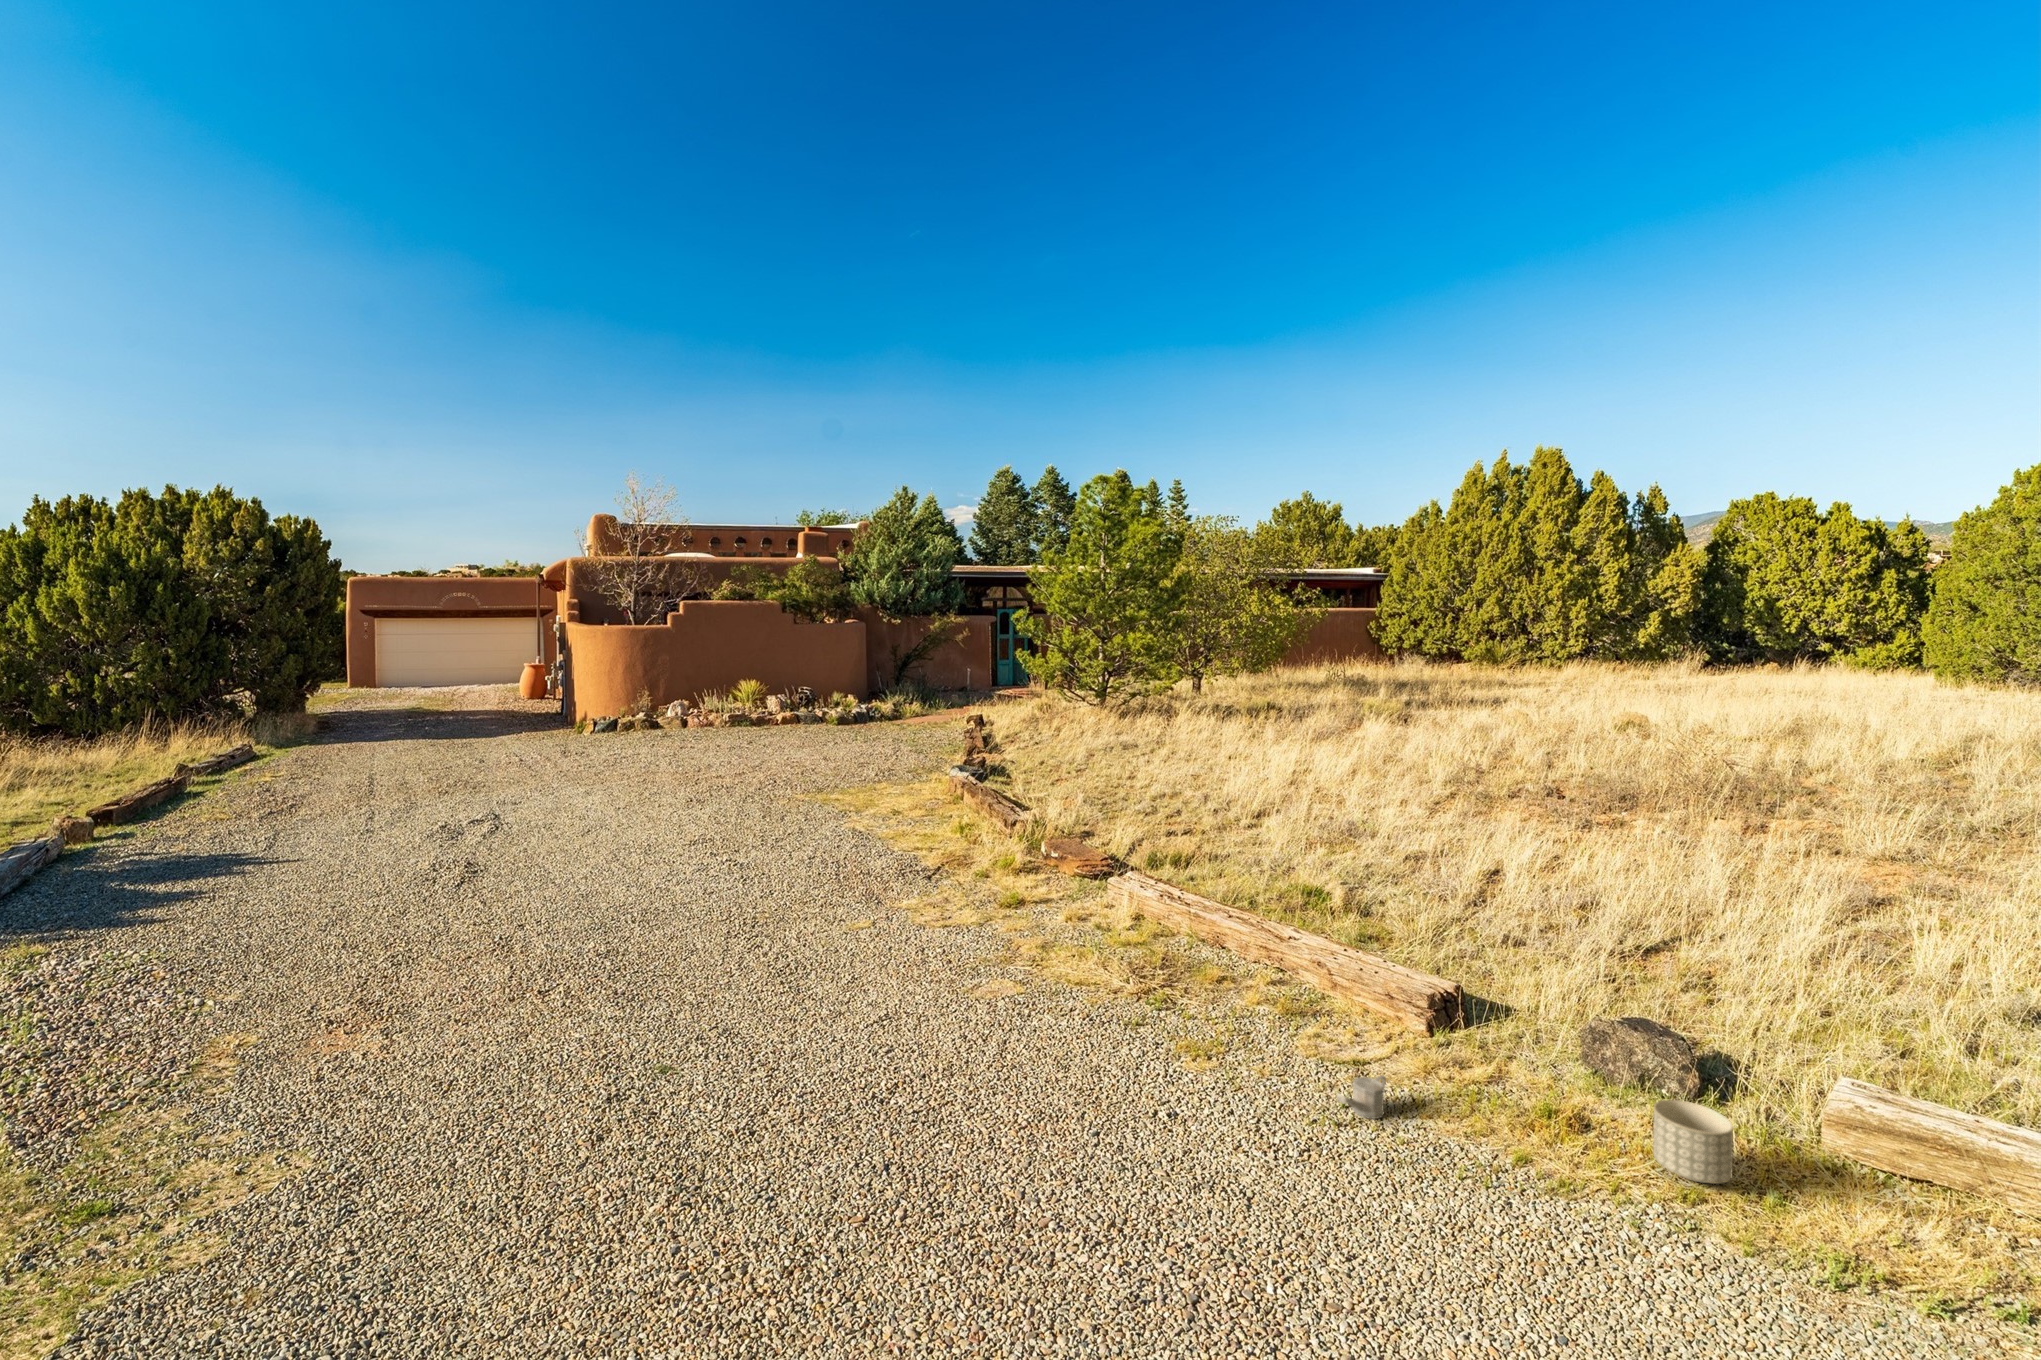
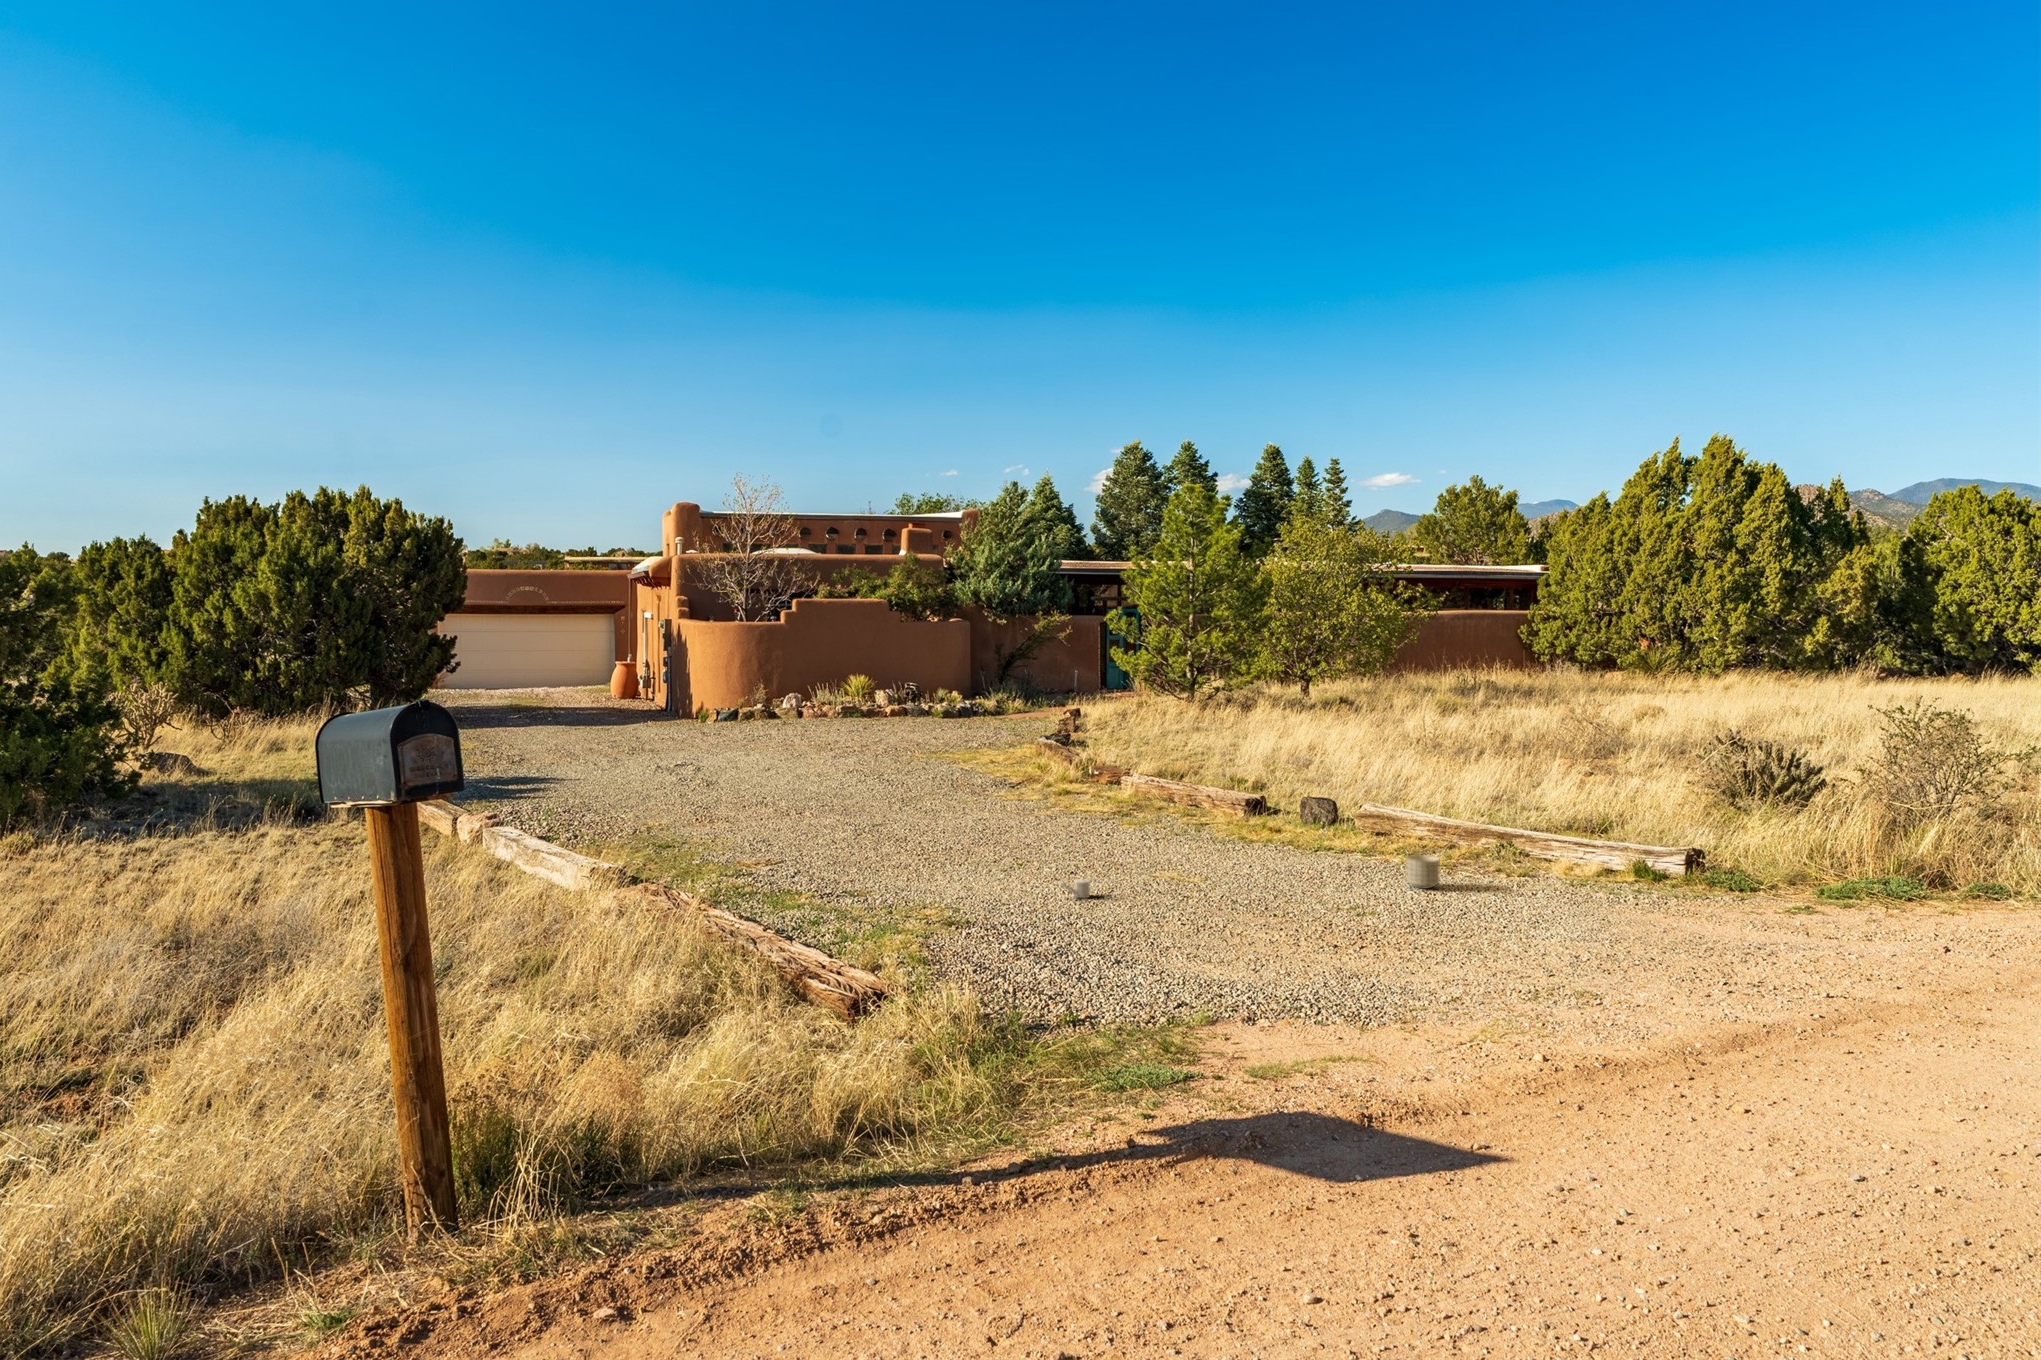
watering can: present [1337,1075,1386,1119] -> present [1058,879,1095,898]

